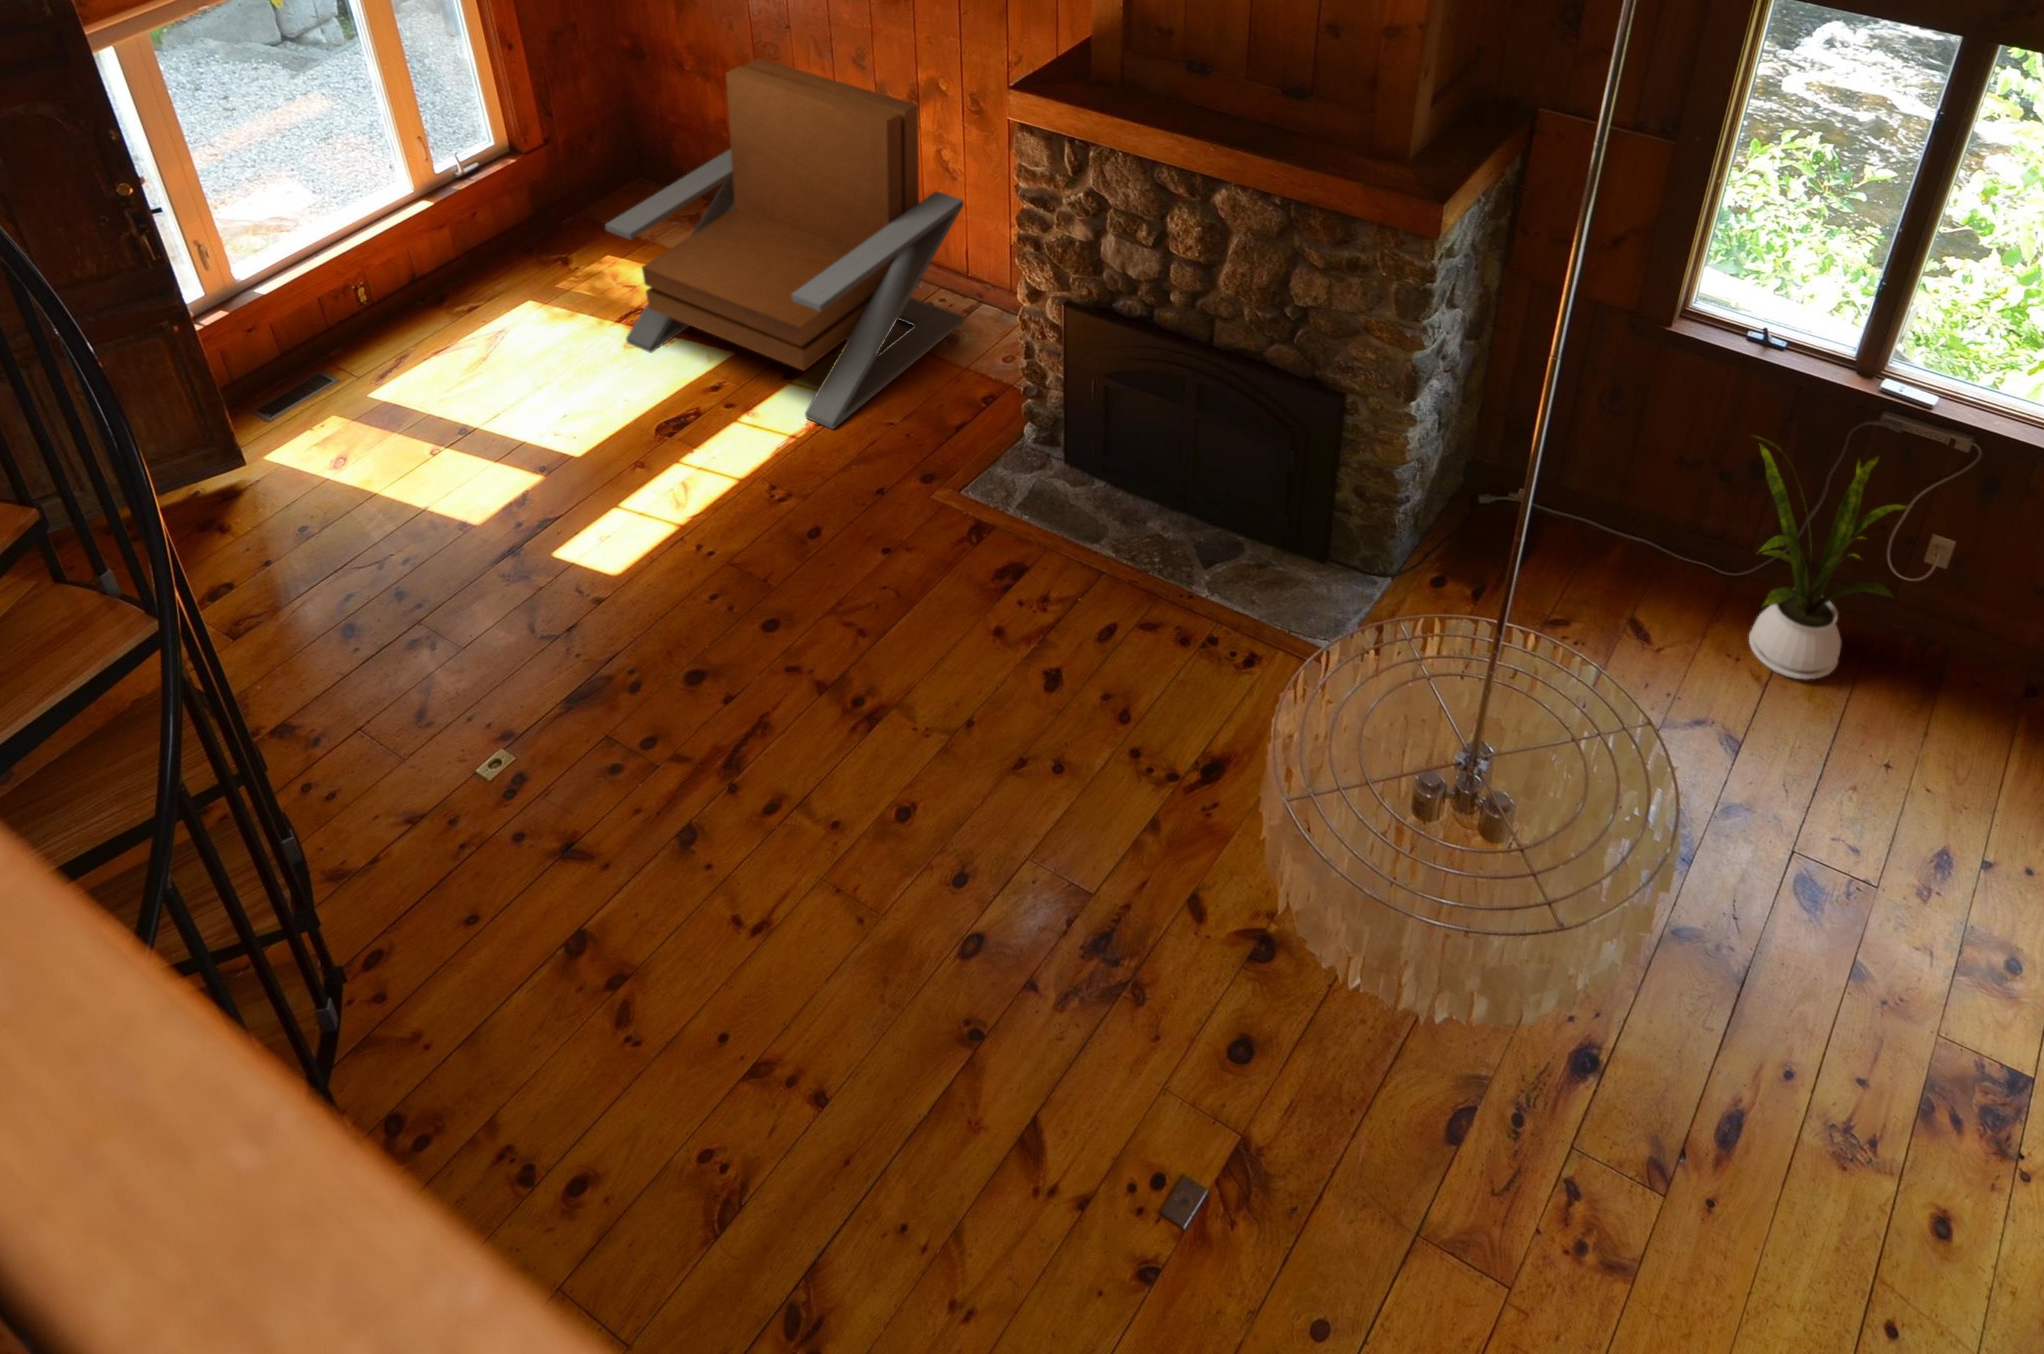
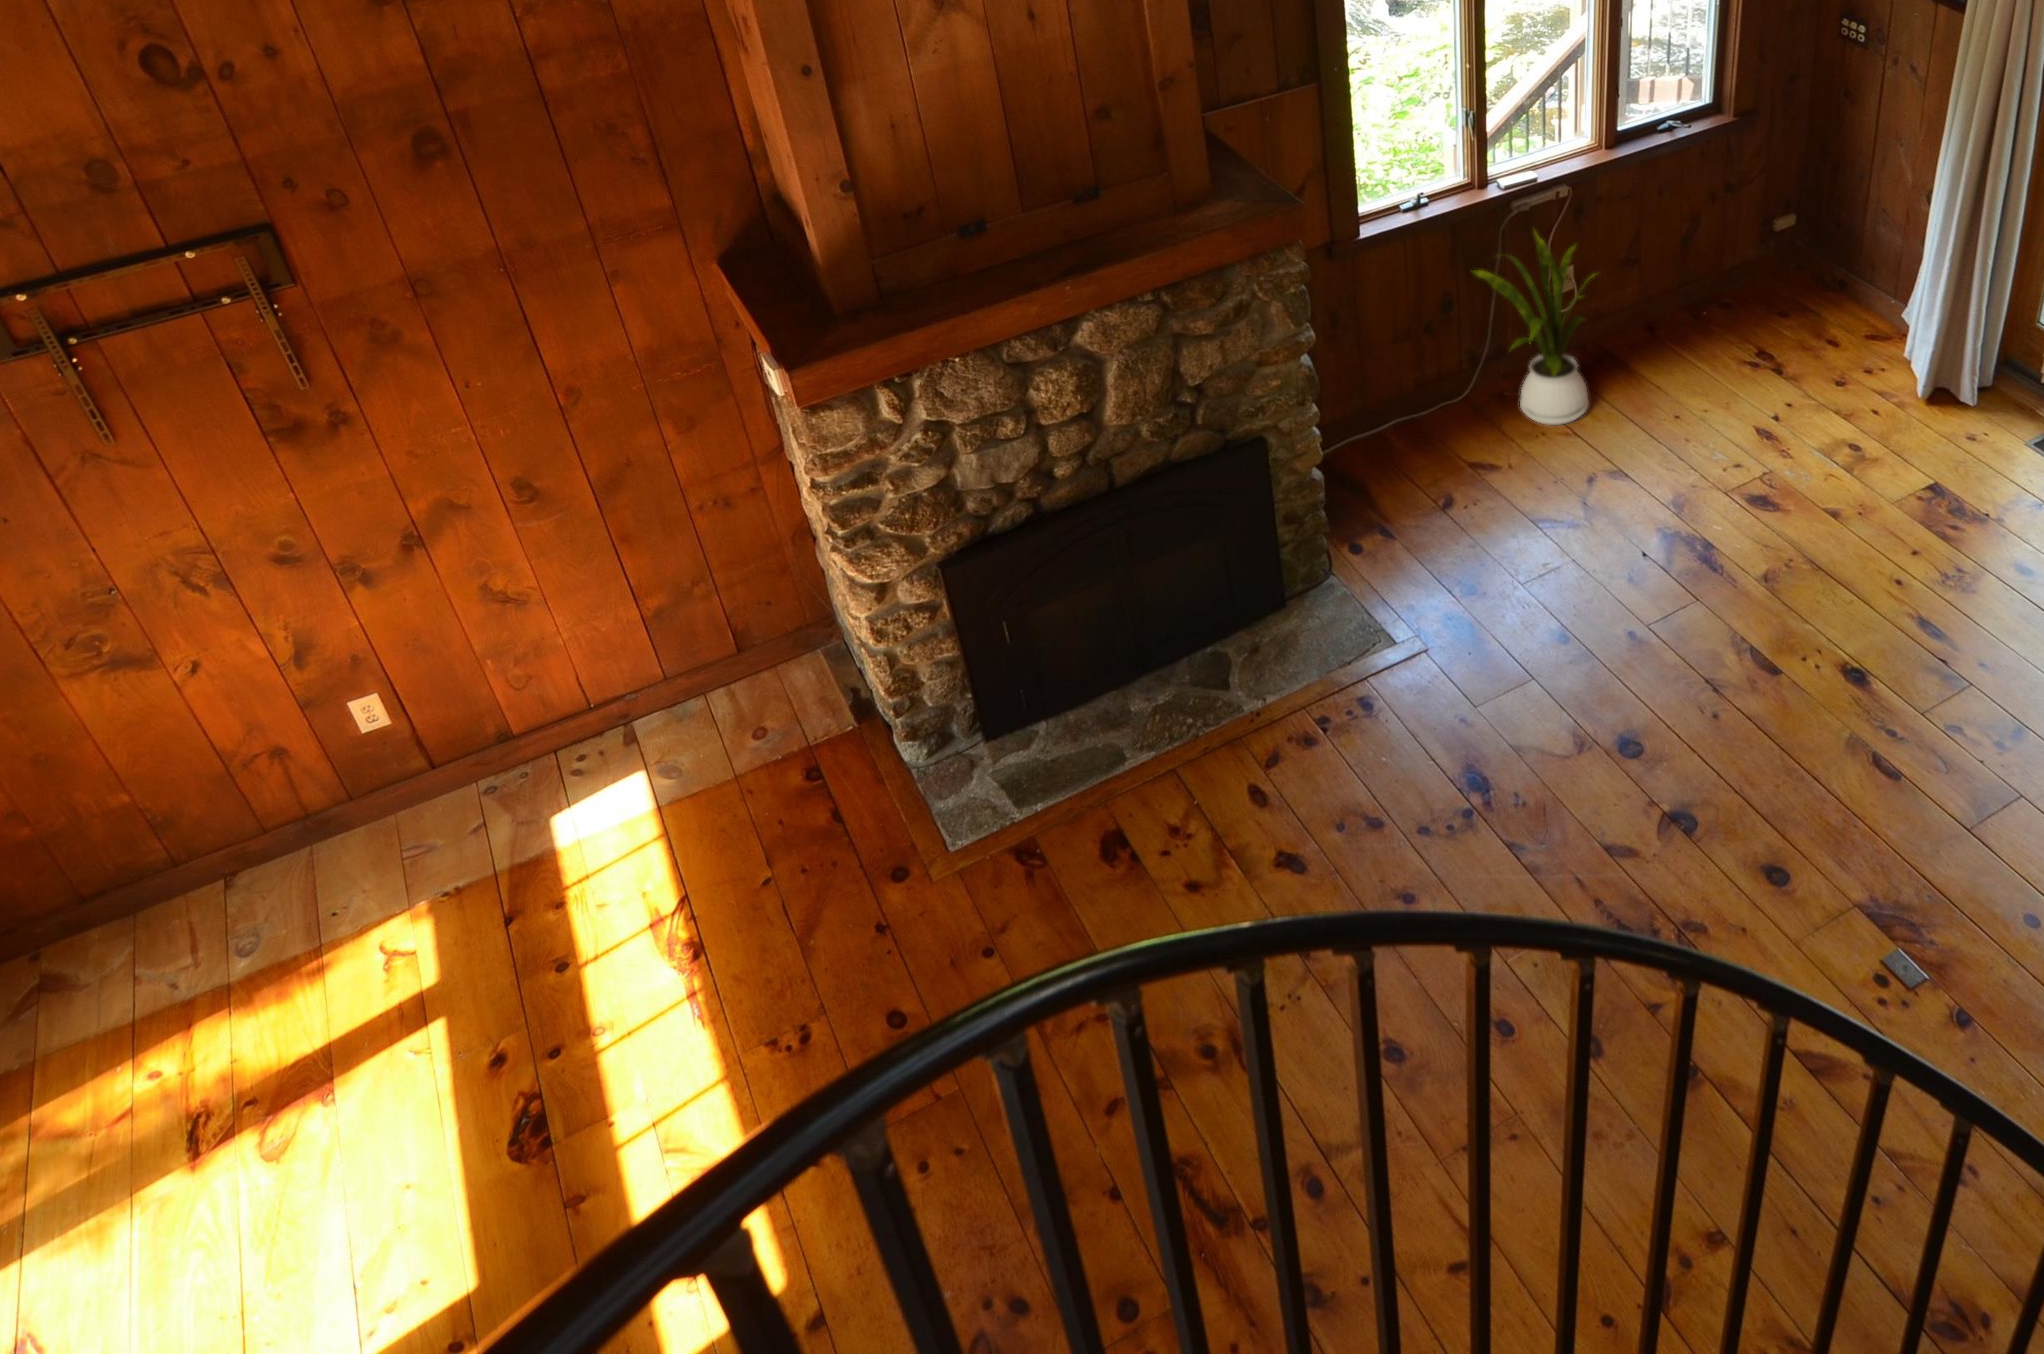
lounge chair: present [605,59,964,429] -> none [142,531,719,1166]

